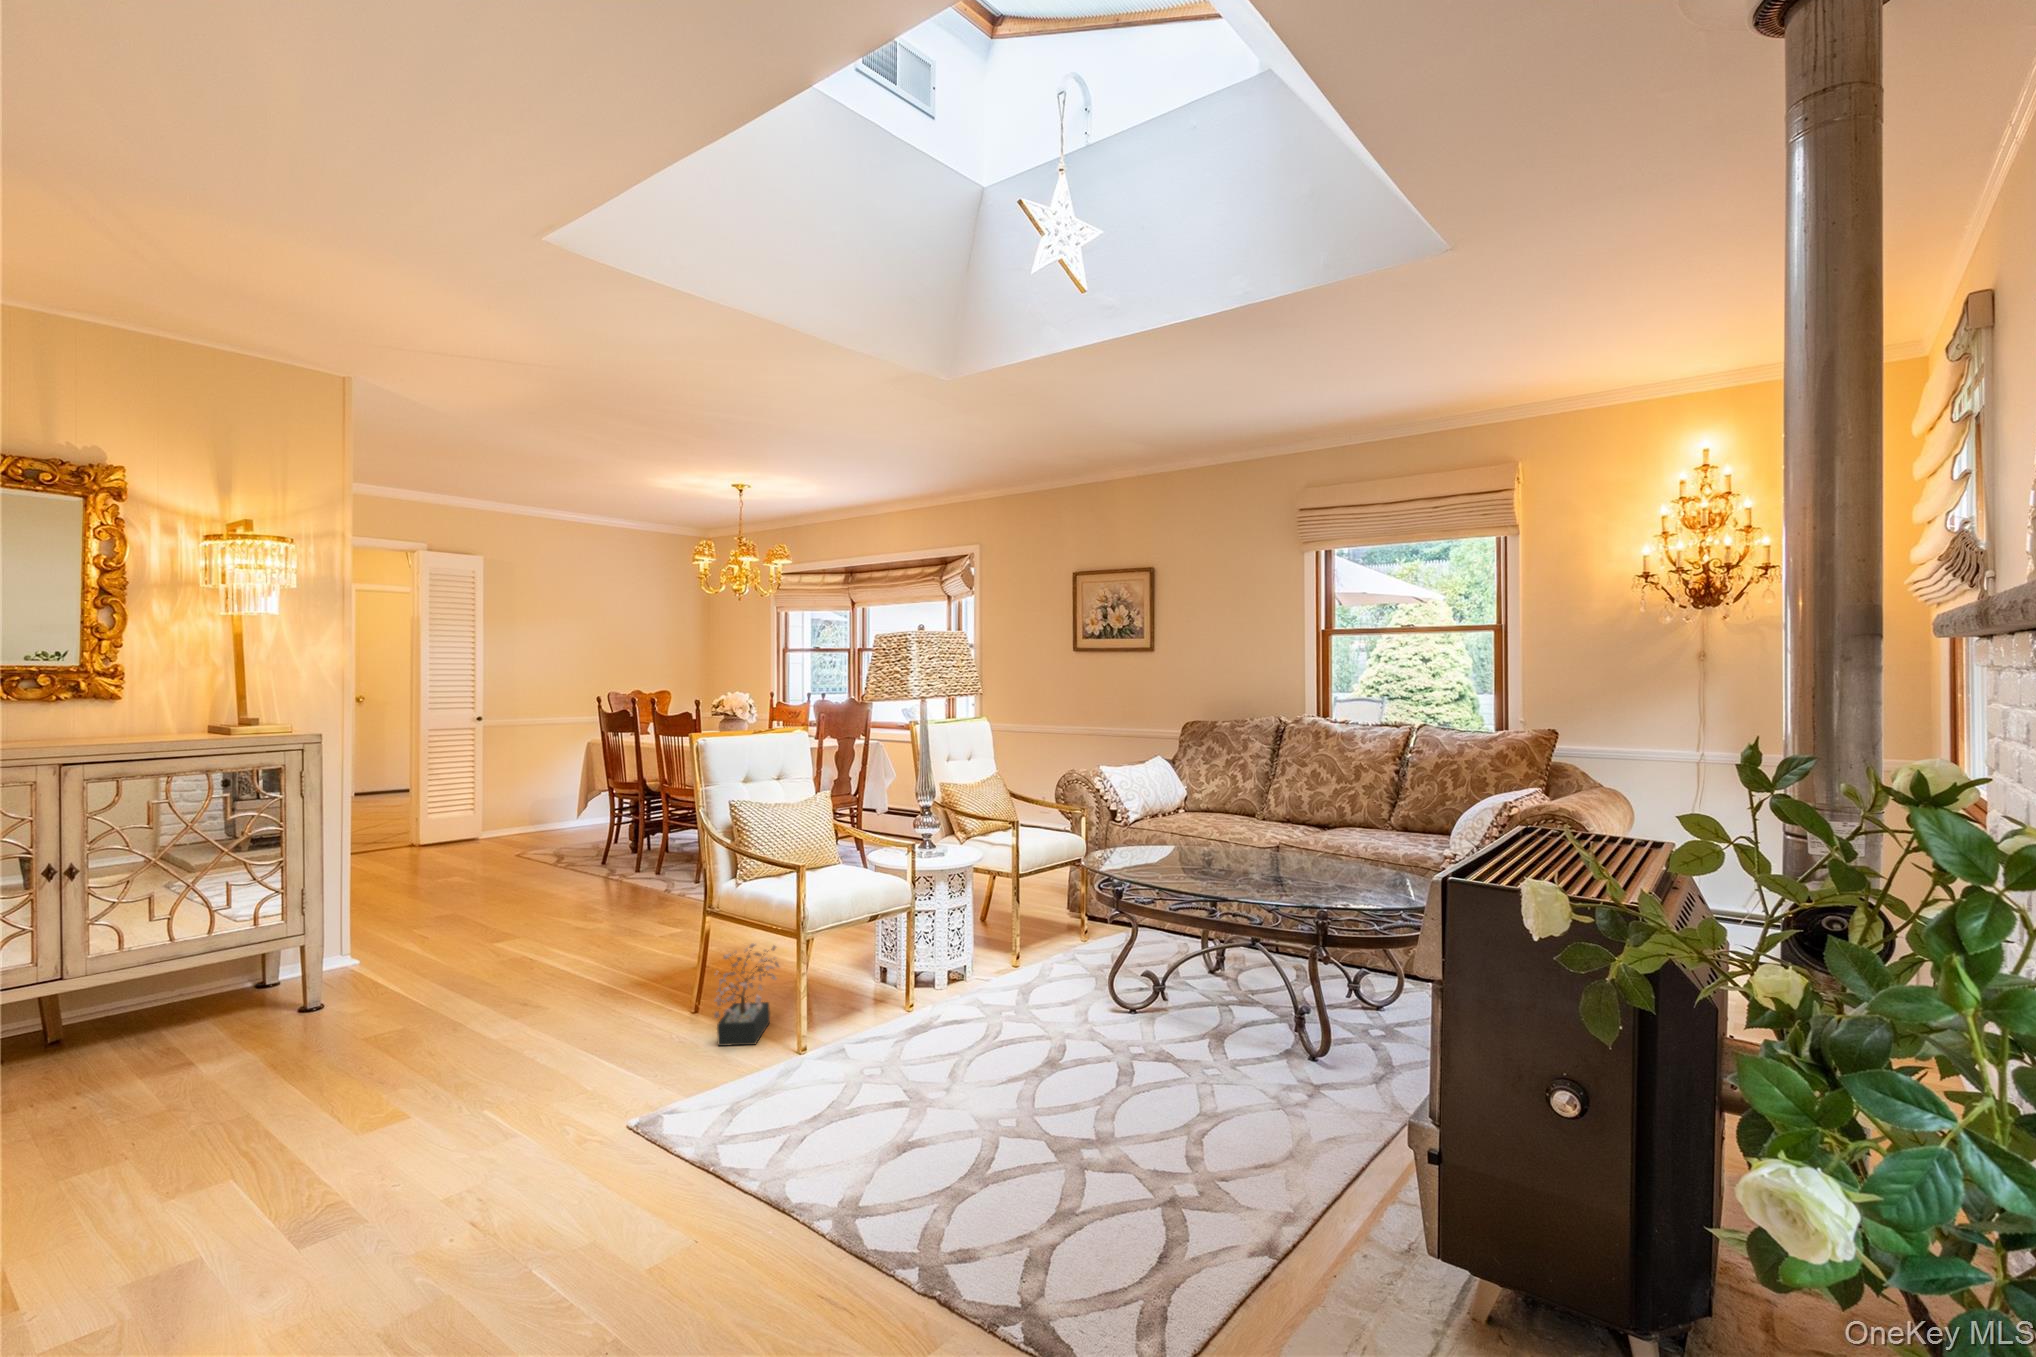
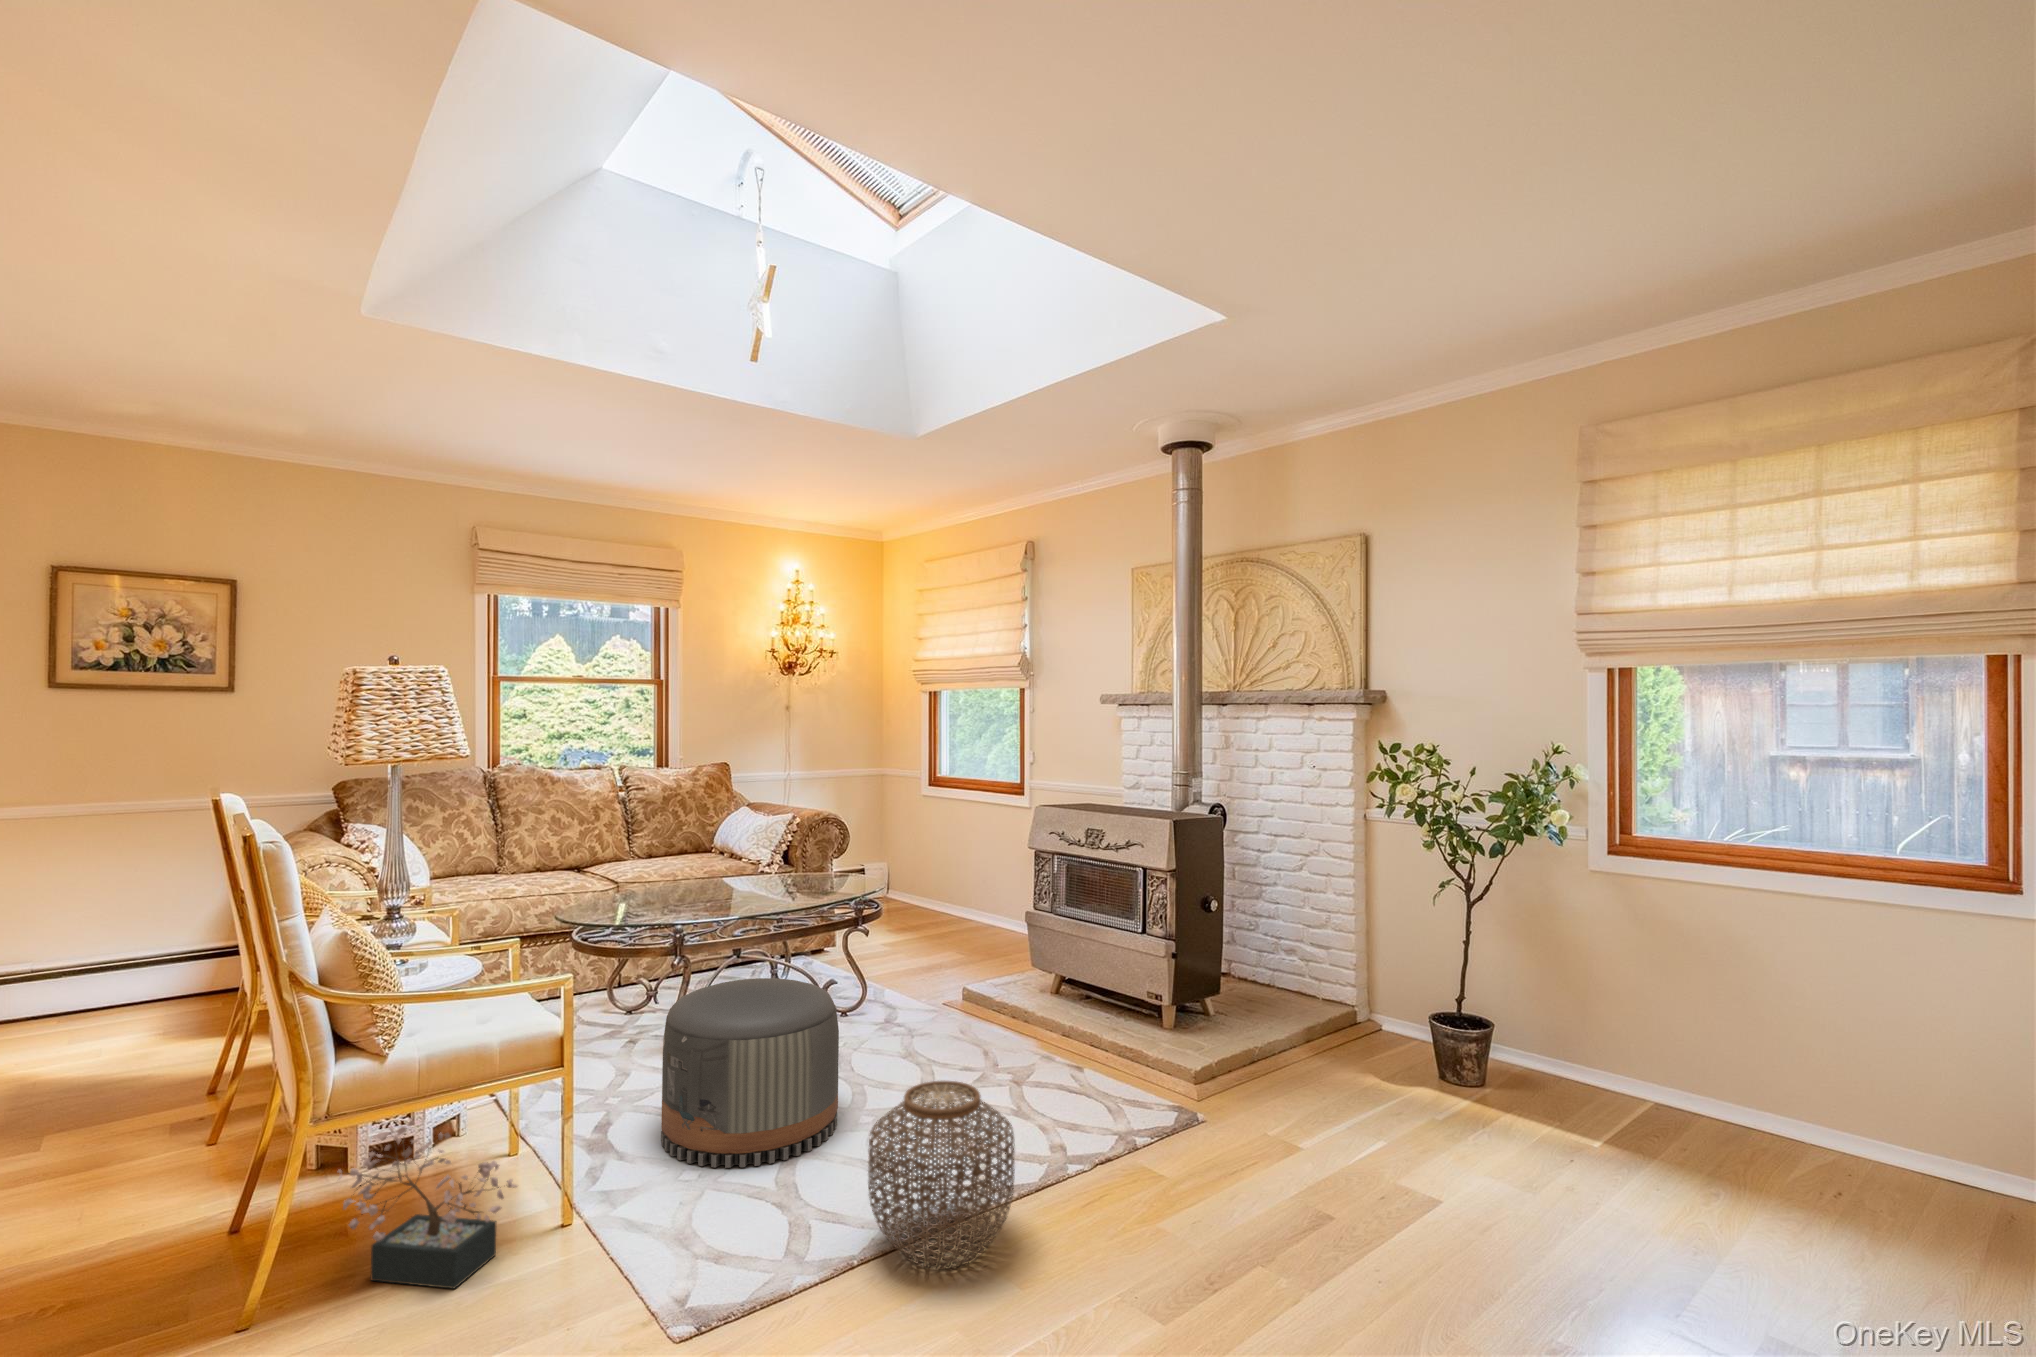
pouf: none [873,938,1032,1112] -> present [661,978,839,1168]
woven basket: none [650,1053,792,1228] -> present [868,1081,1015,1269]

